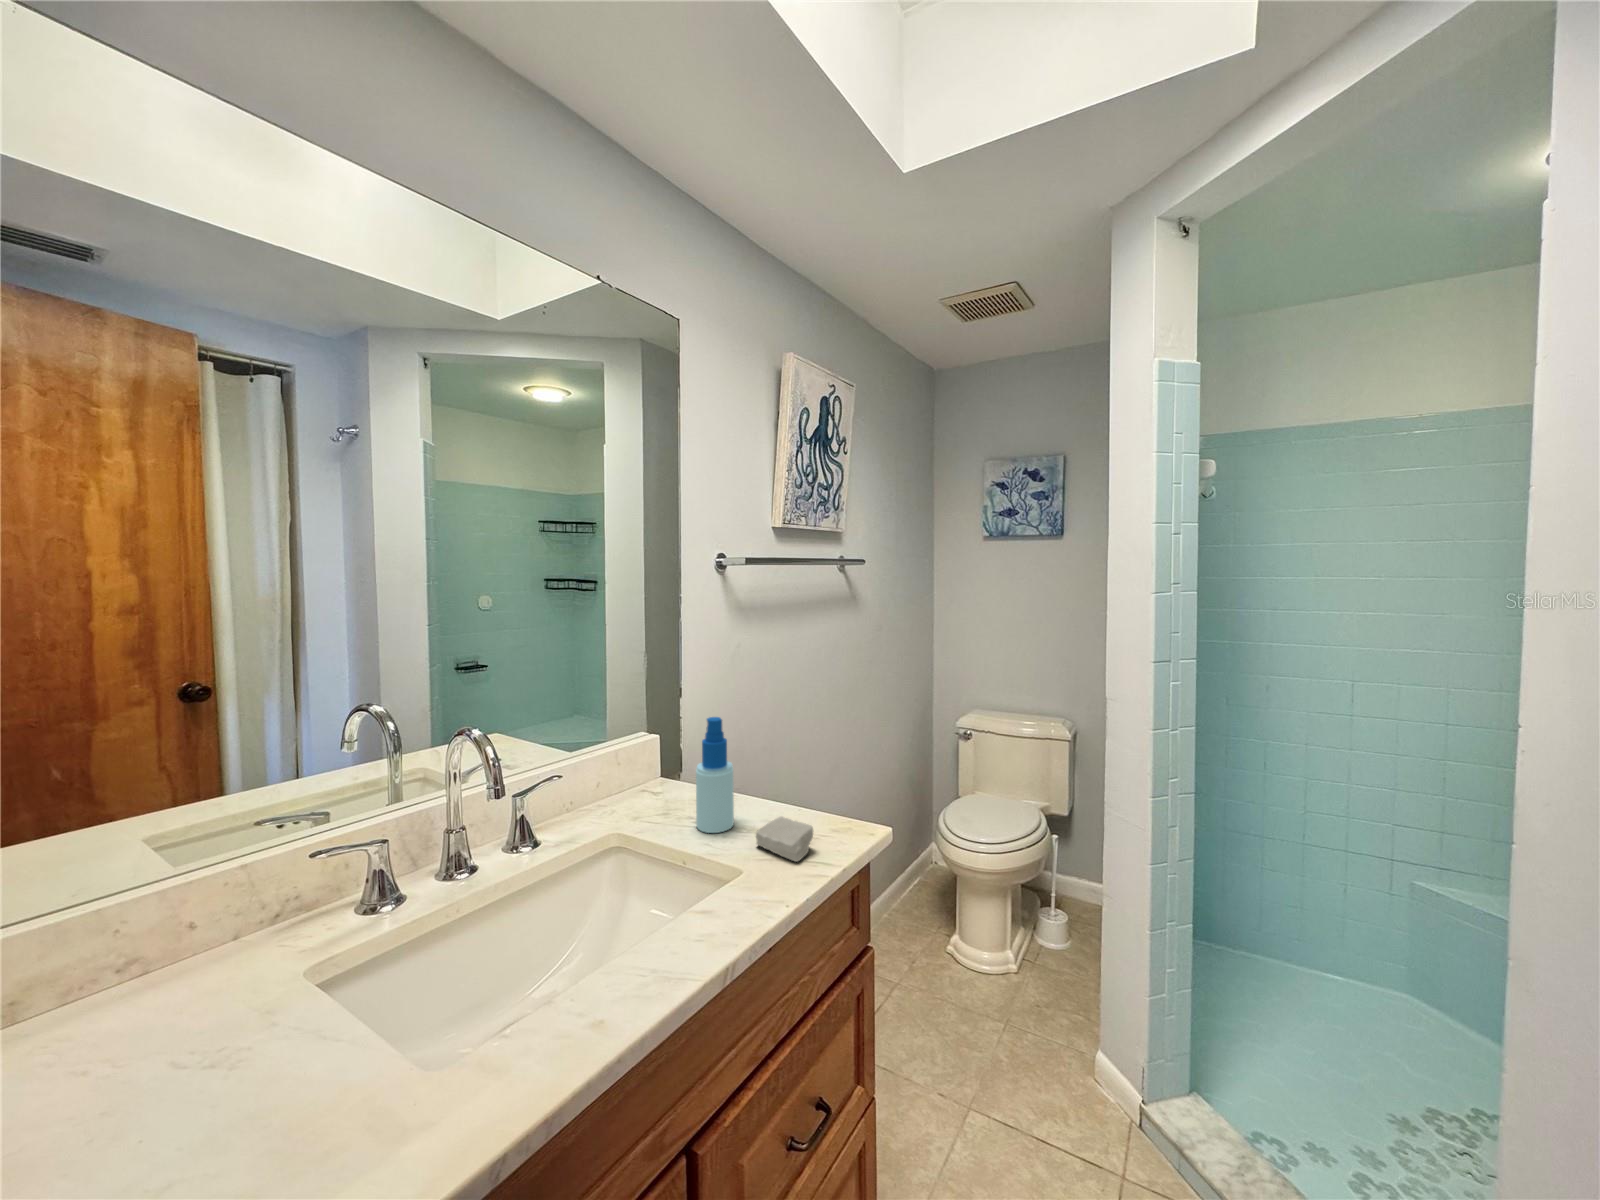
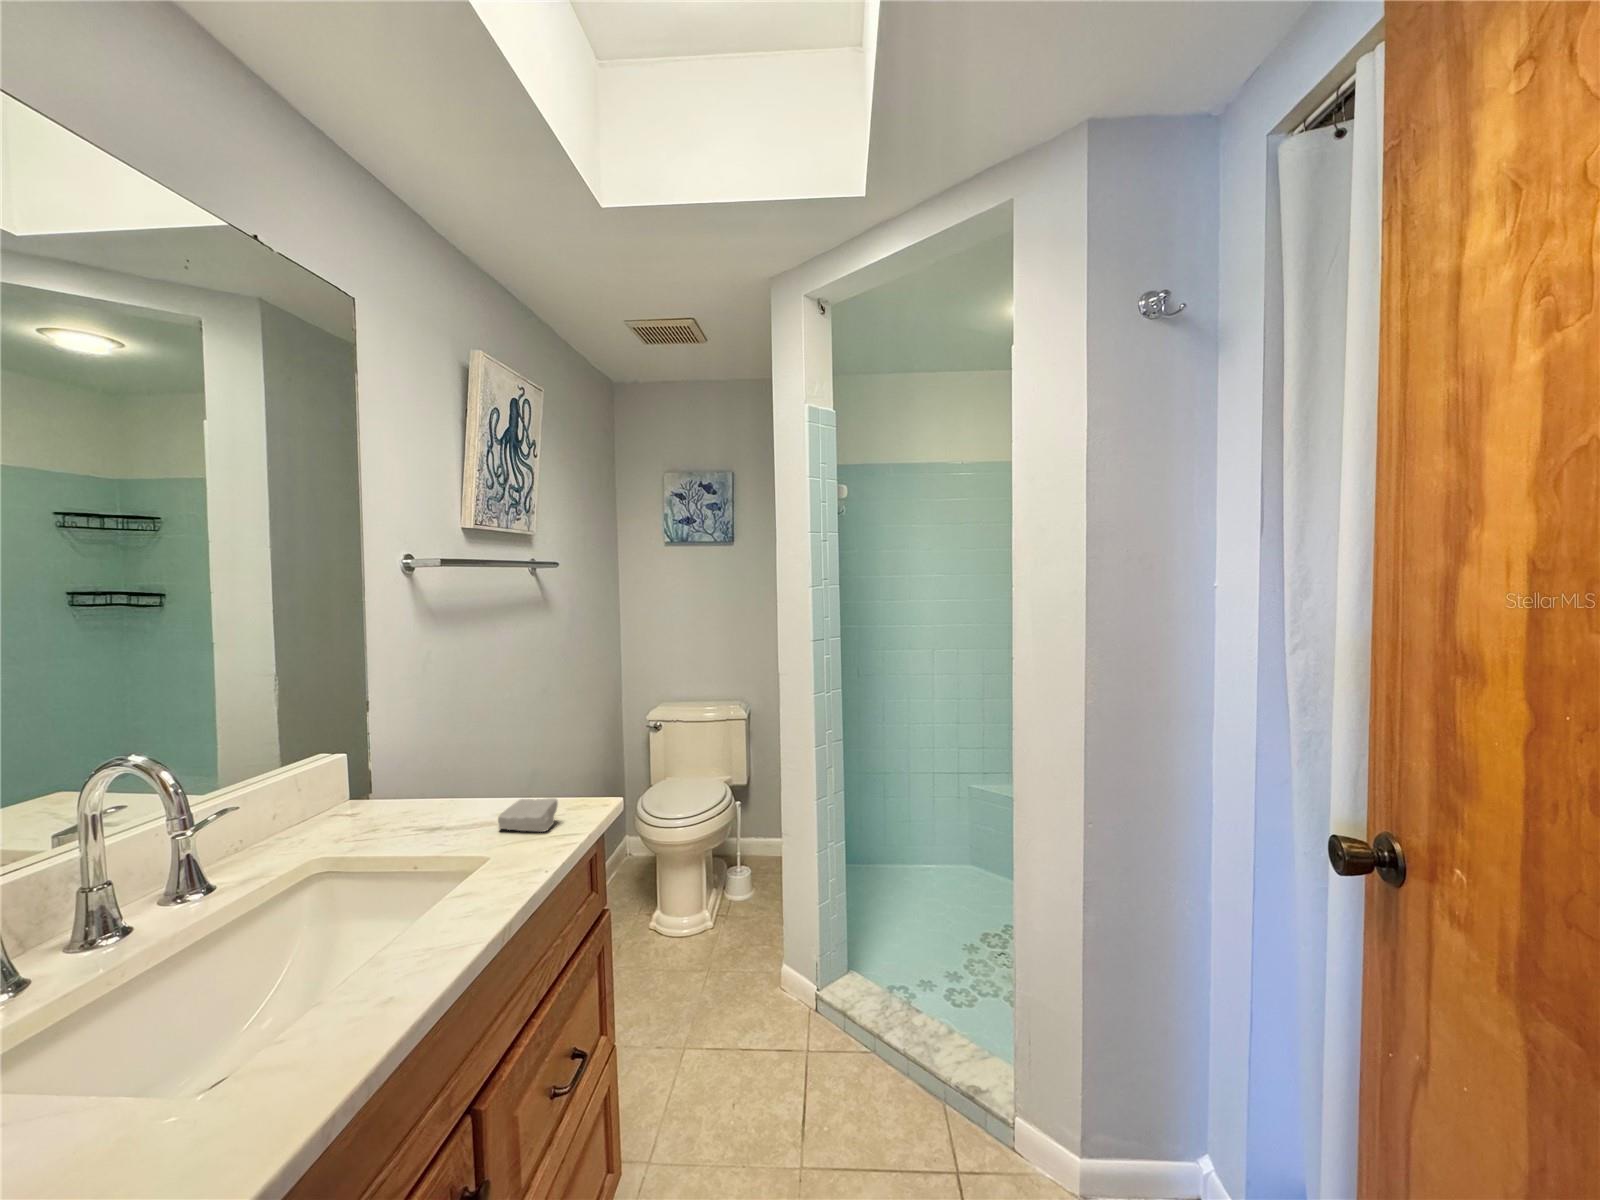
spray bottle: present [696,717,734,833] -> none [419,716,465,834]

